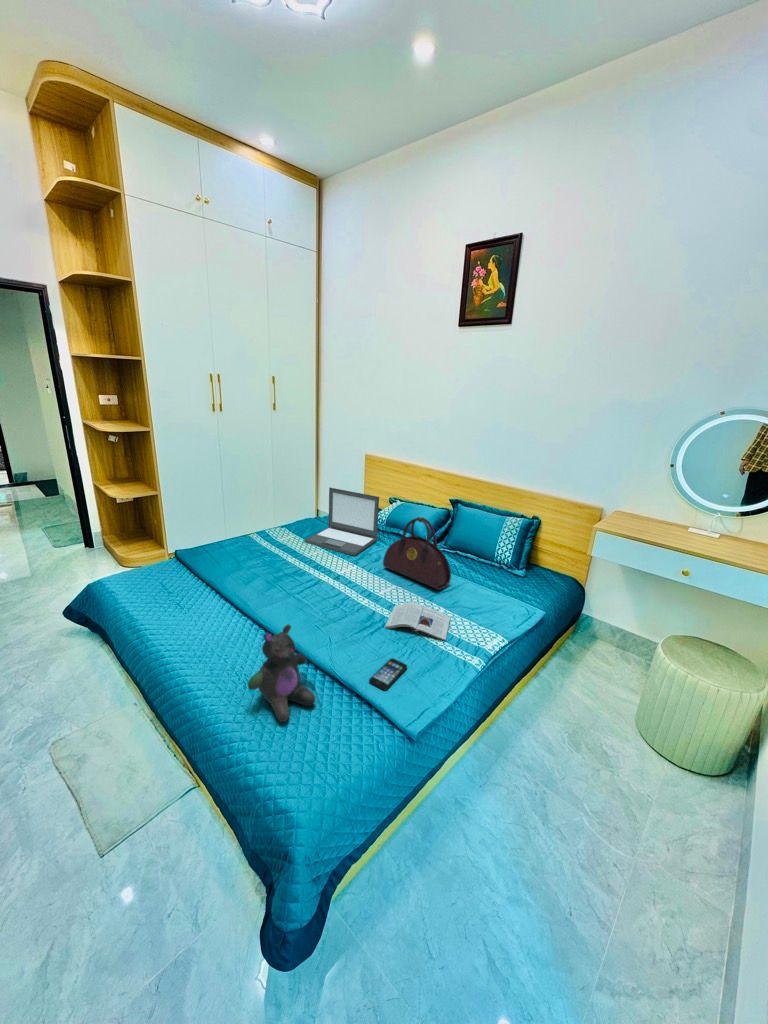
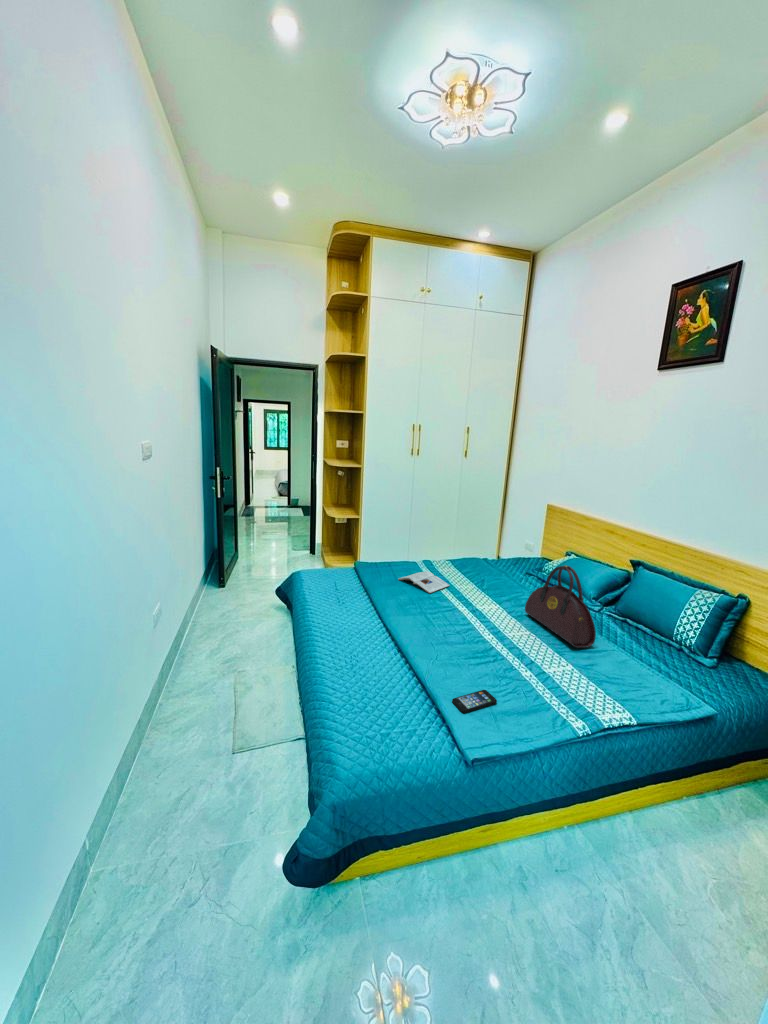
laptop: present [304,488,379,556] -> none [459,529,539,597]
magazine: present [385,603,450,641] -> present [398,571,450,593]
stuffed bear: present [248,624,315,722] -> none [347,623,402,705]

